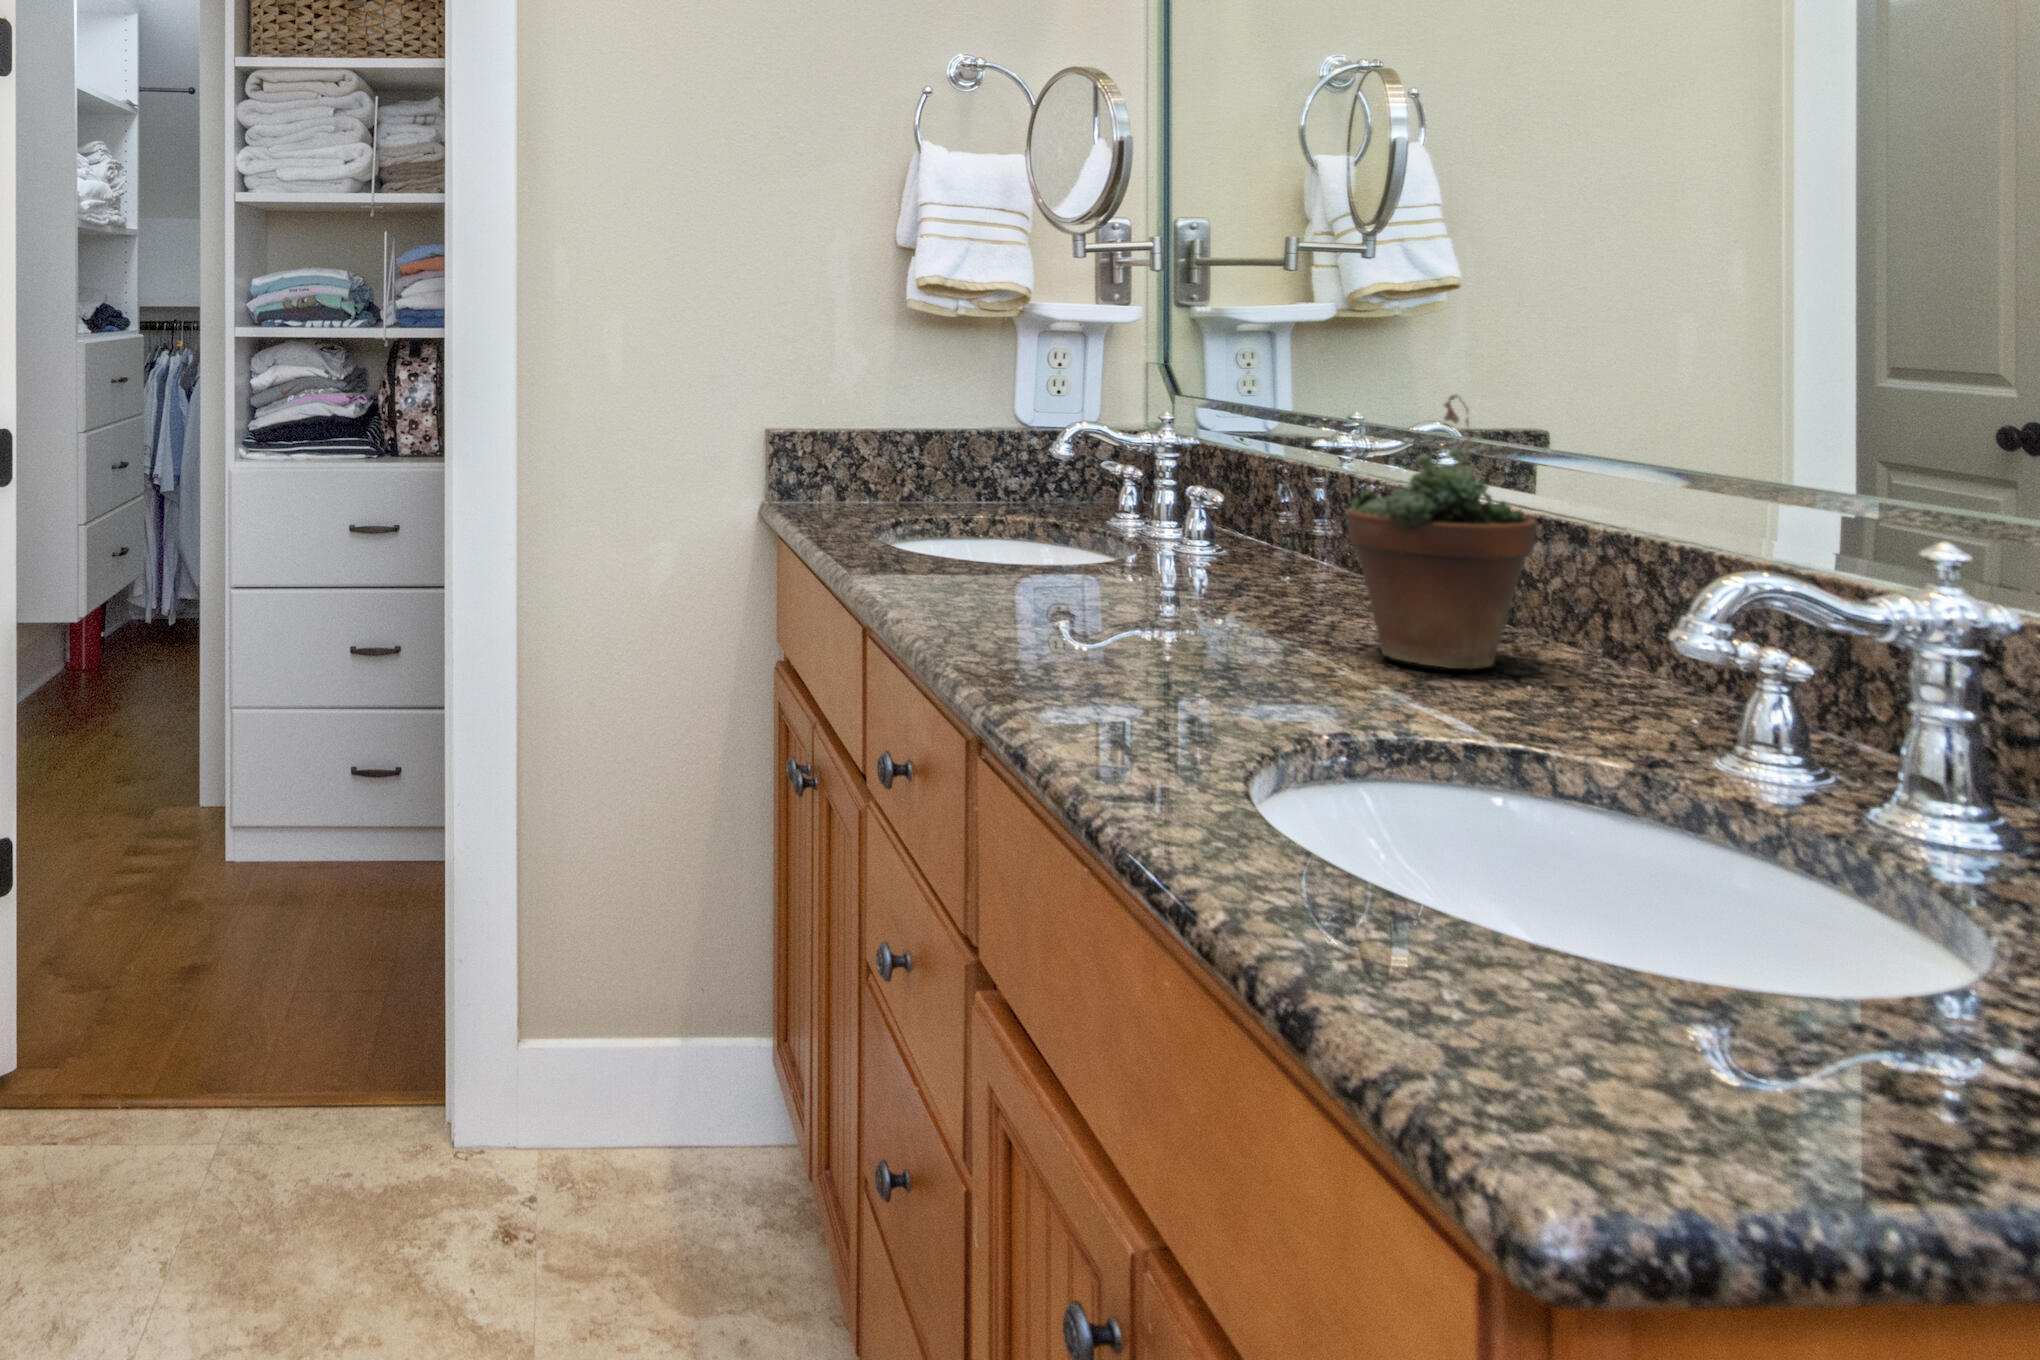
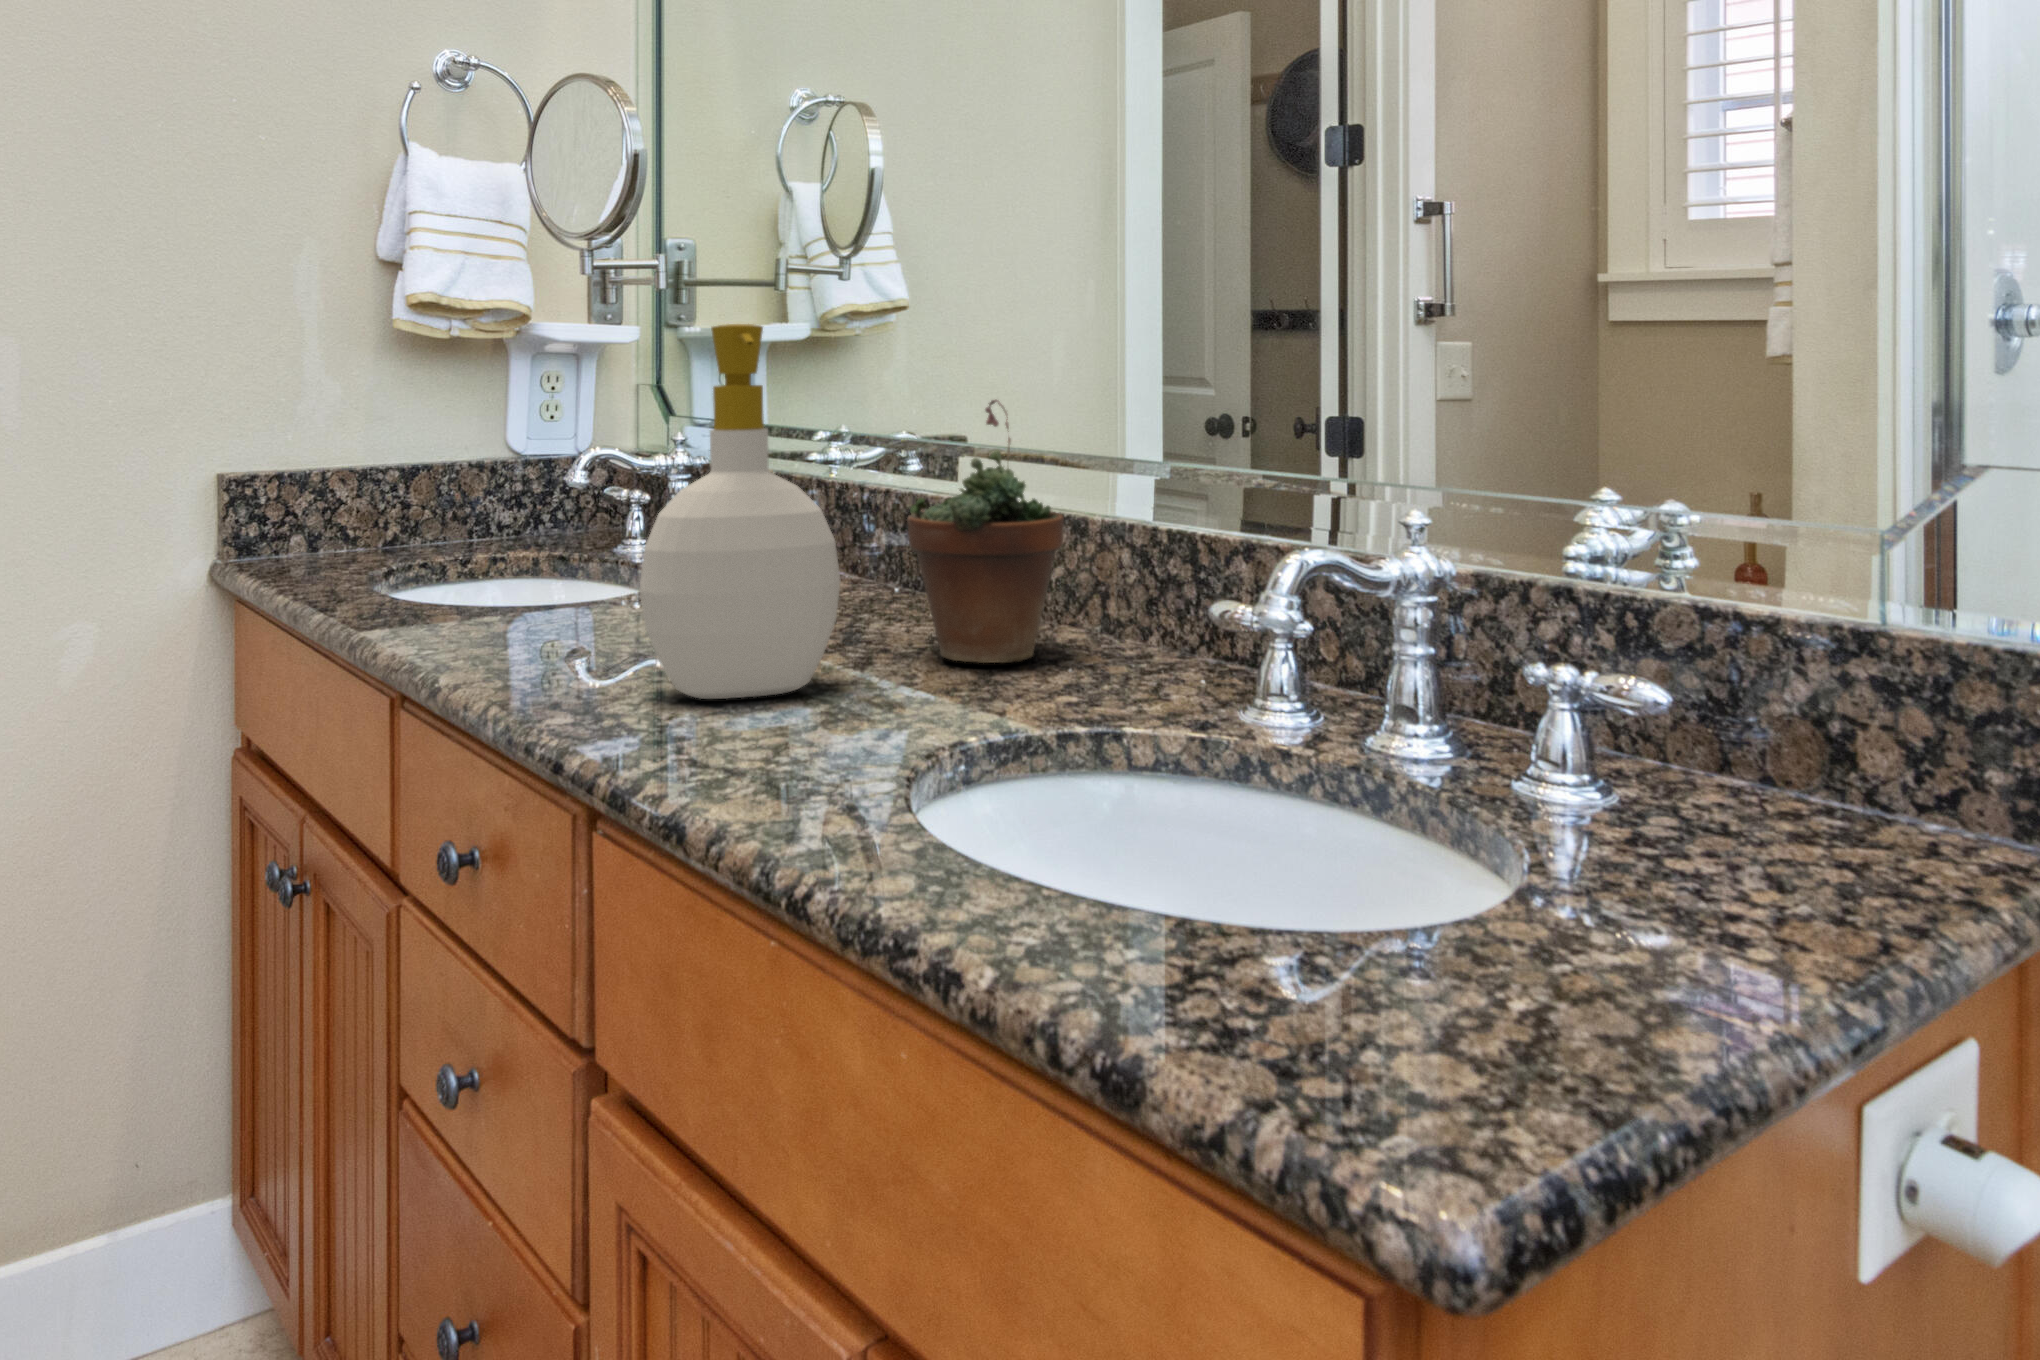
soap bottle: none [1051,316,1255,664] -> present [640,324,841,699]

